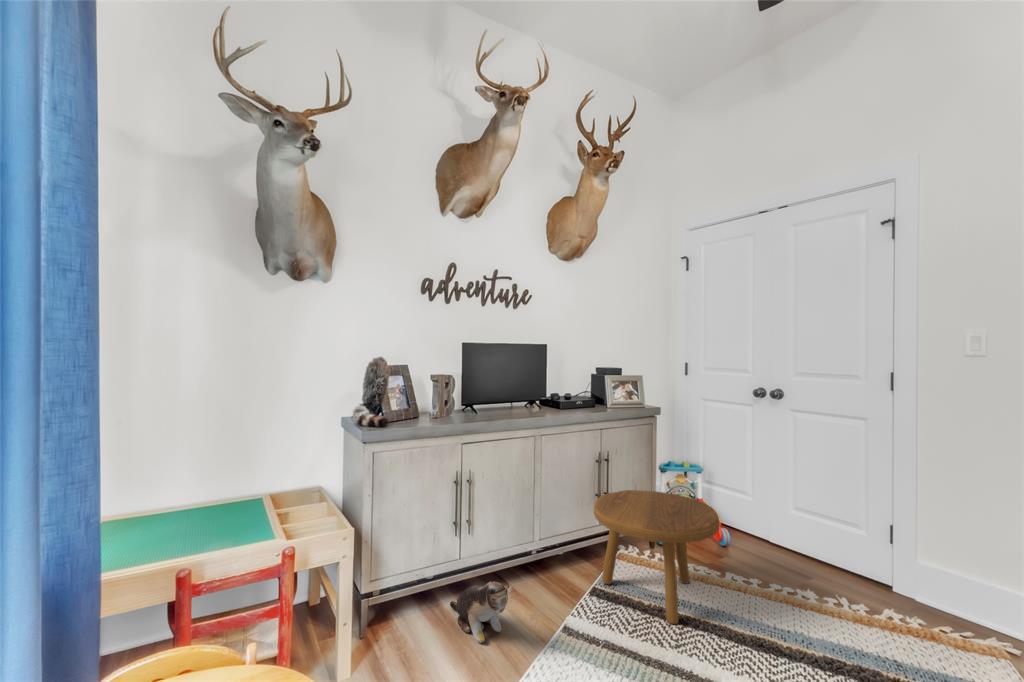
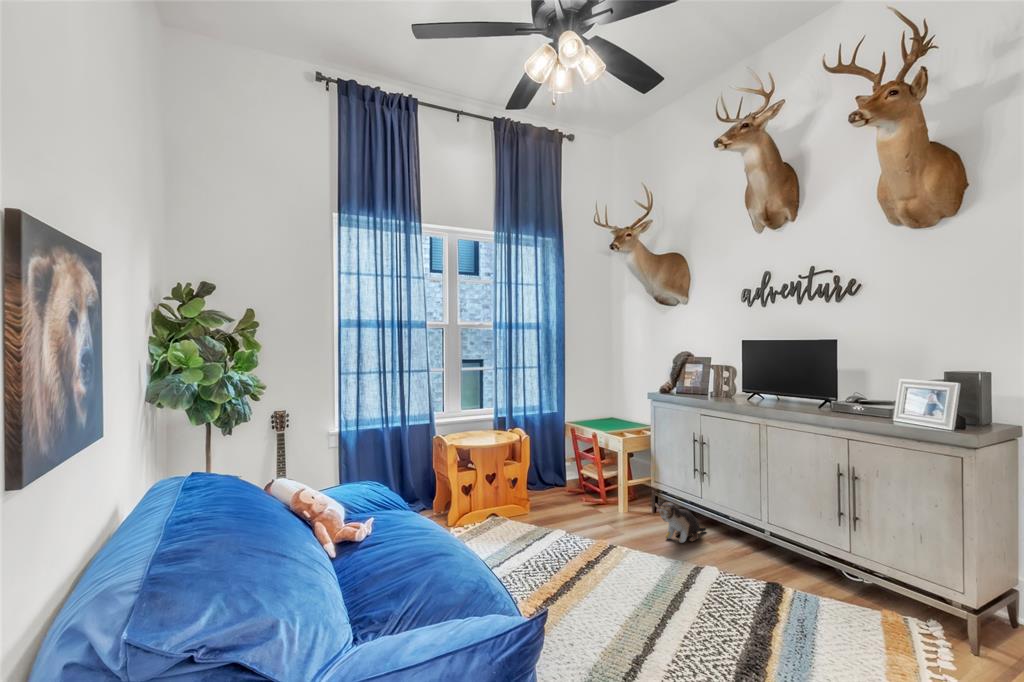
footstool: present [594,490,720,624] -> none [721,499,873,646]

